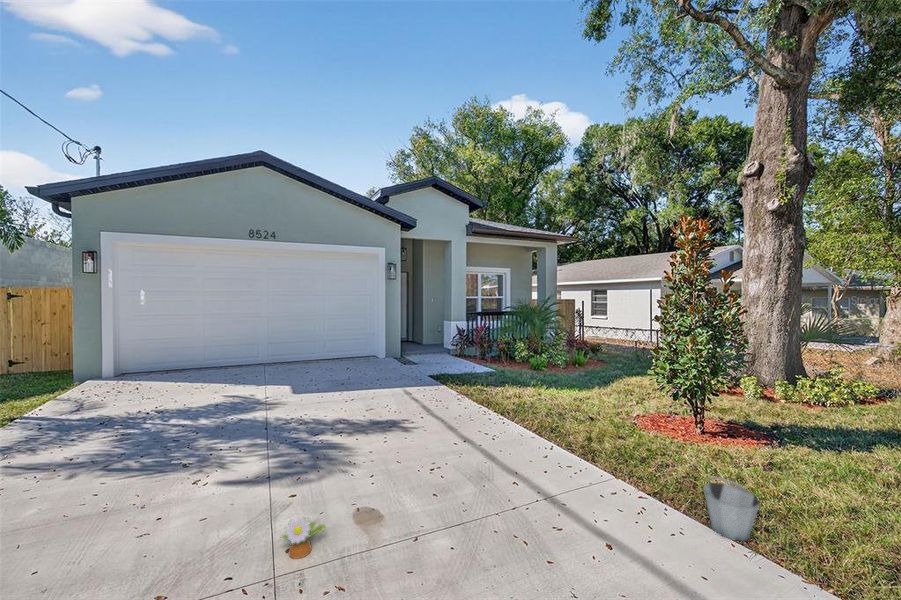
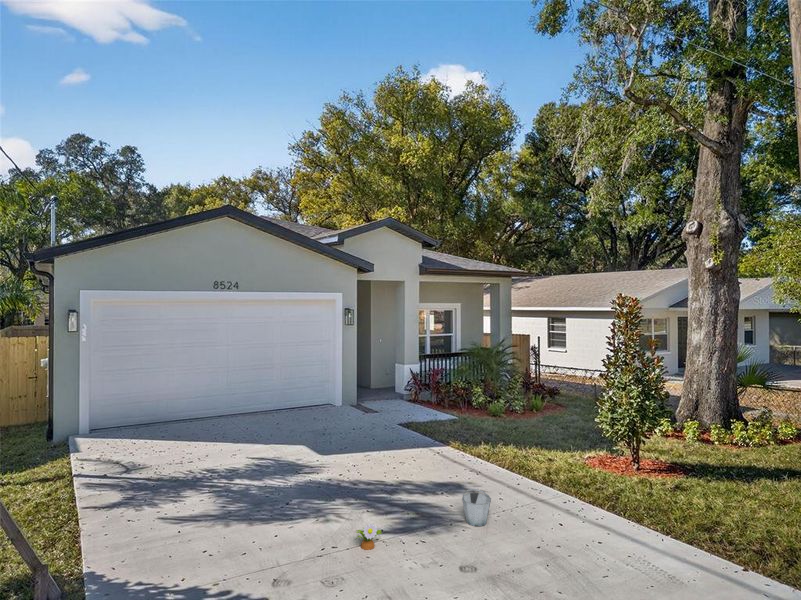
bucket: present [703,477,760,541] -> present [462,489,491,526]

